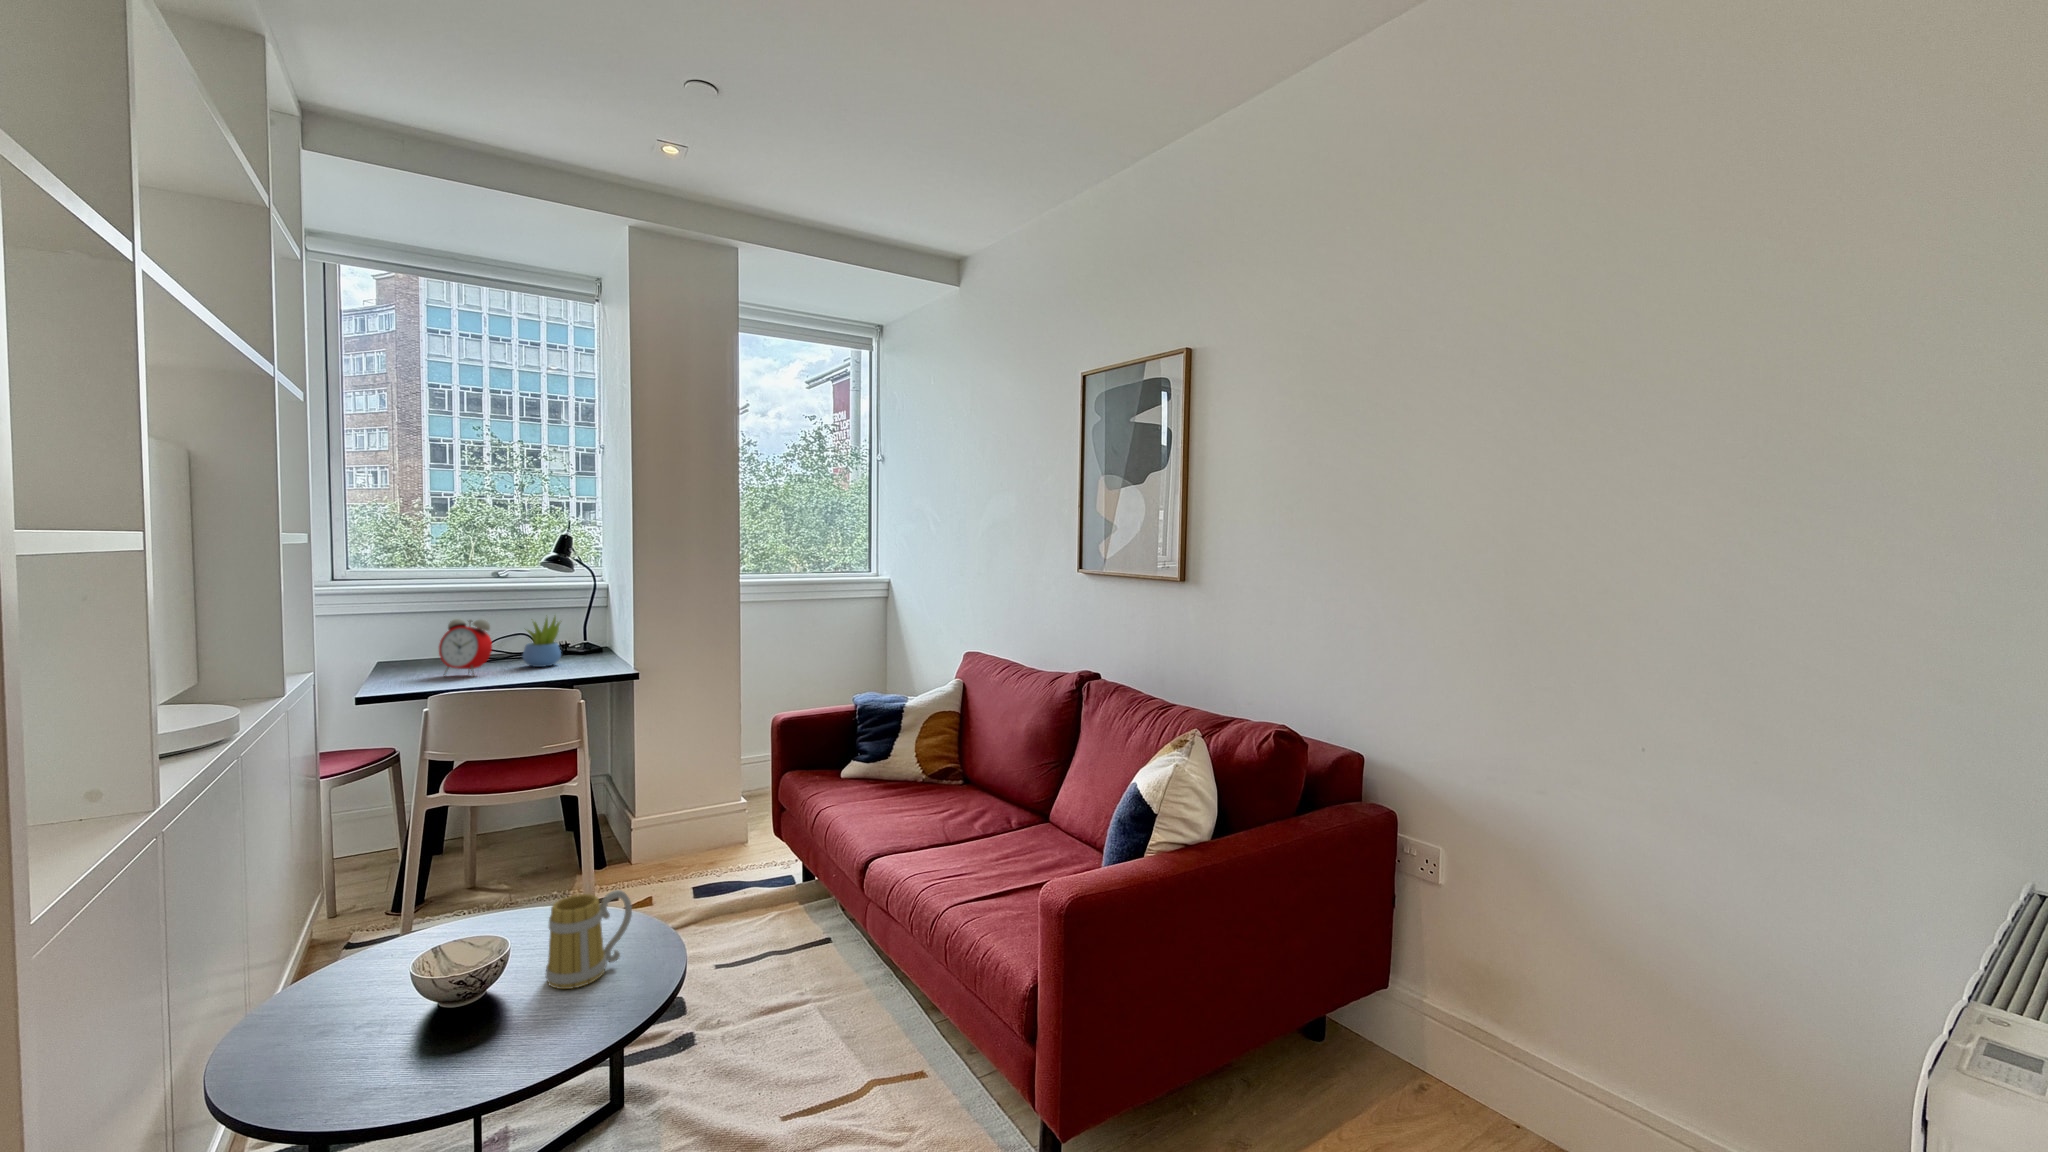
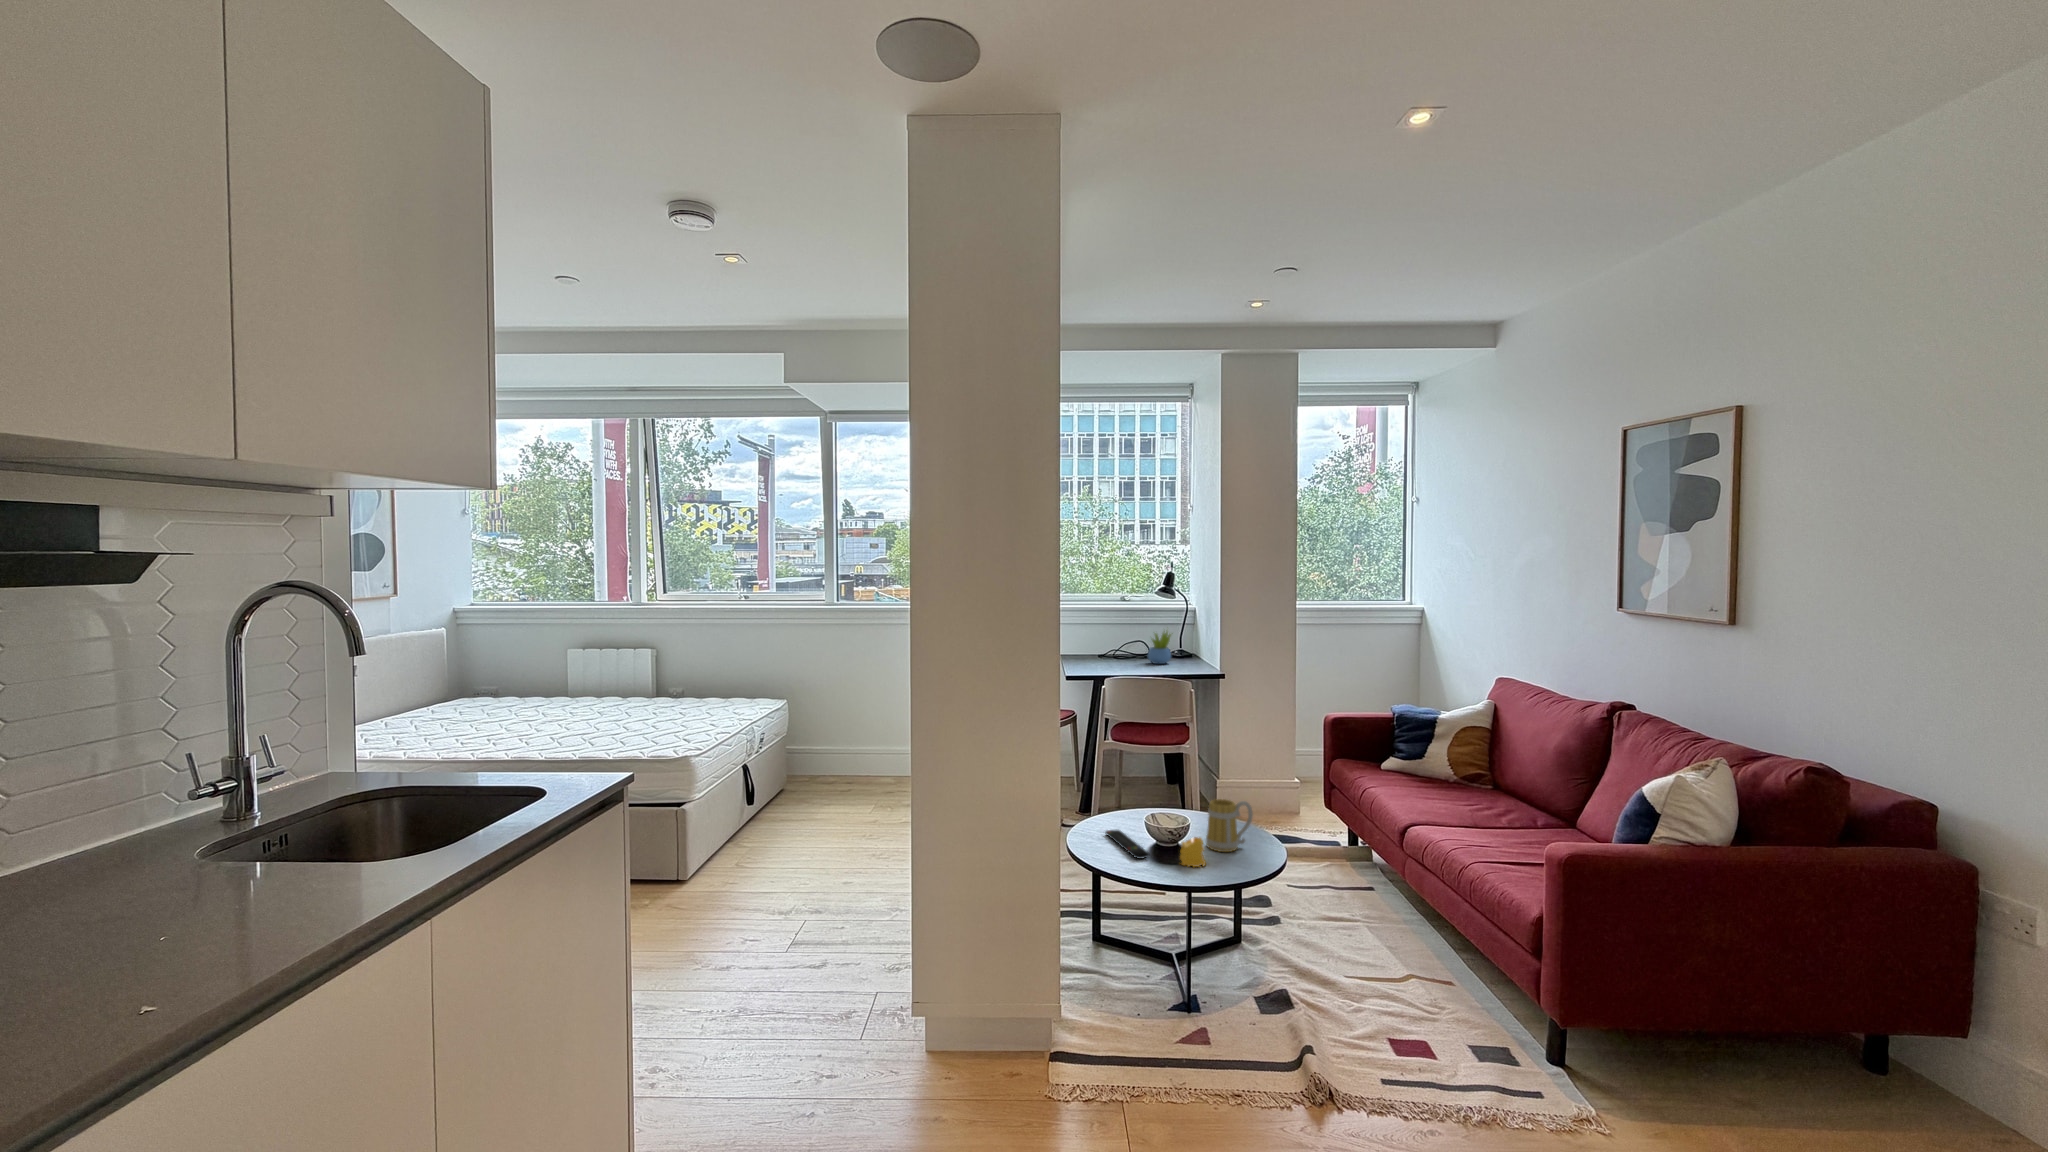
alarm clock: present [439,619,492,676] -> none [1102,628,1133,667]
candle: none [476,982,534,1046] -> present [1180,837,1206,867]
remote control: none [335,990,414,1057] -> present [1105,830,1150,859]

